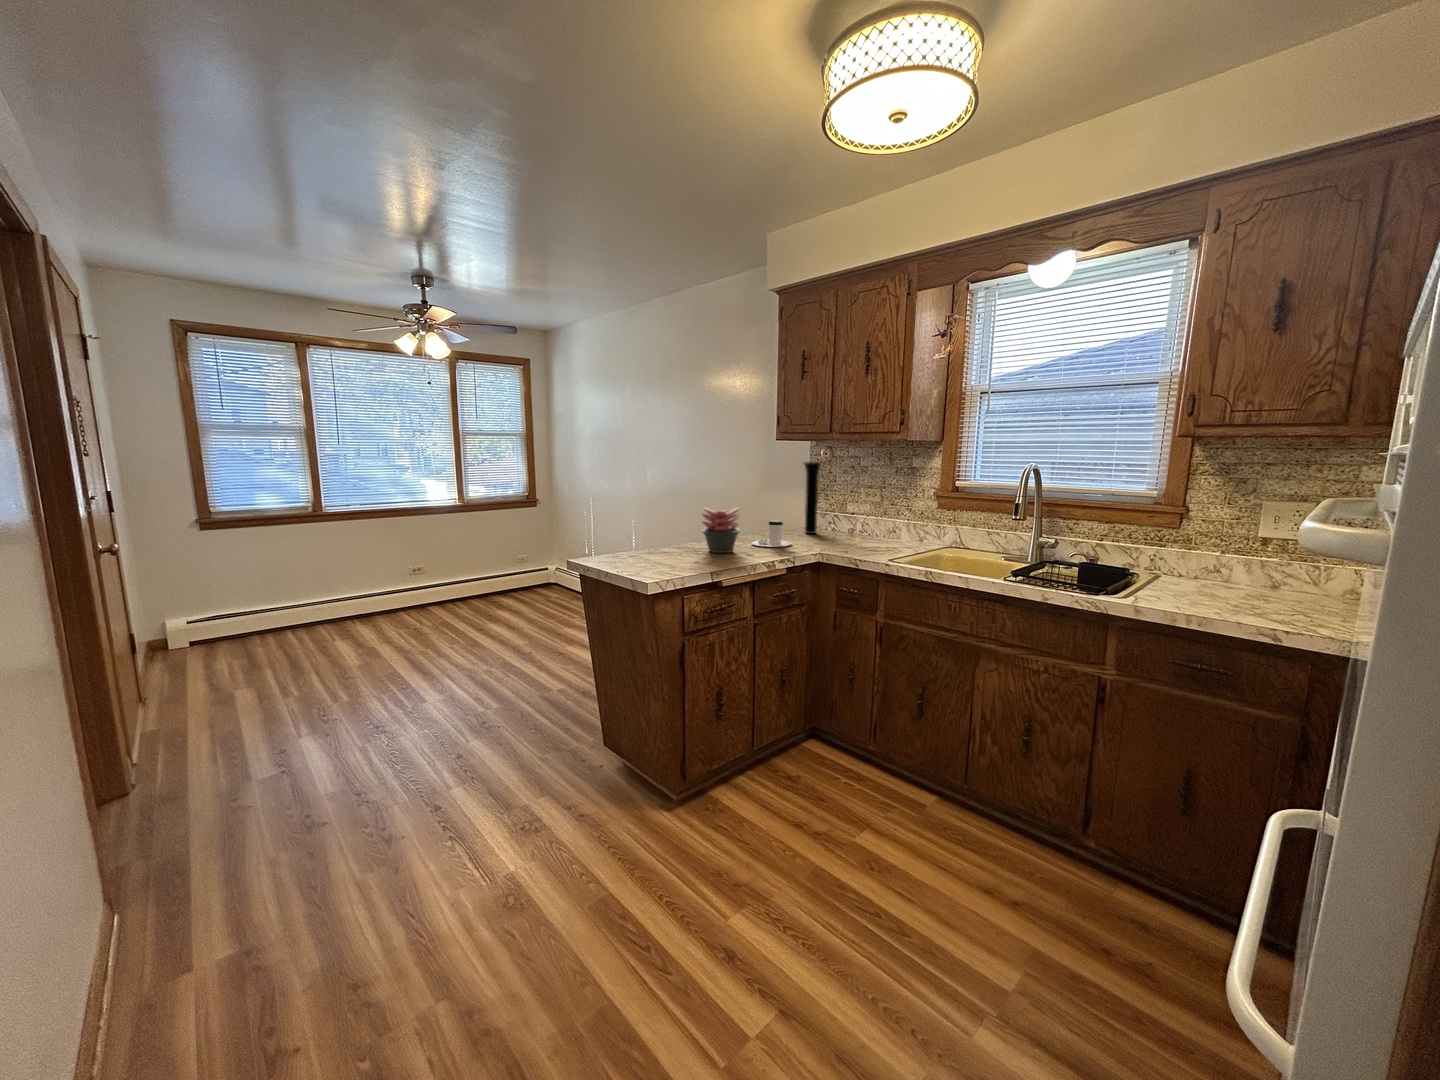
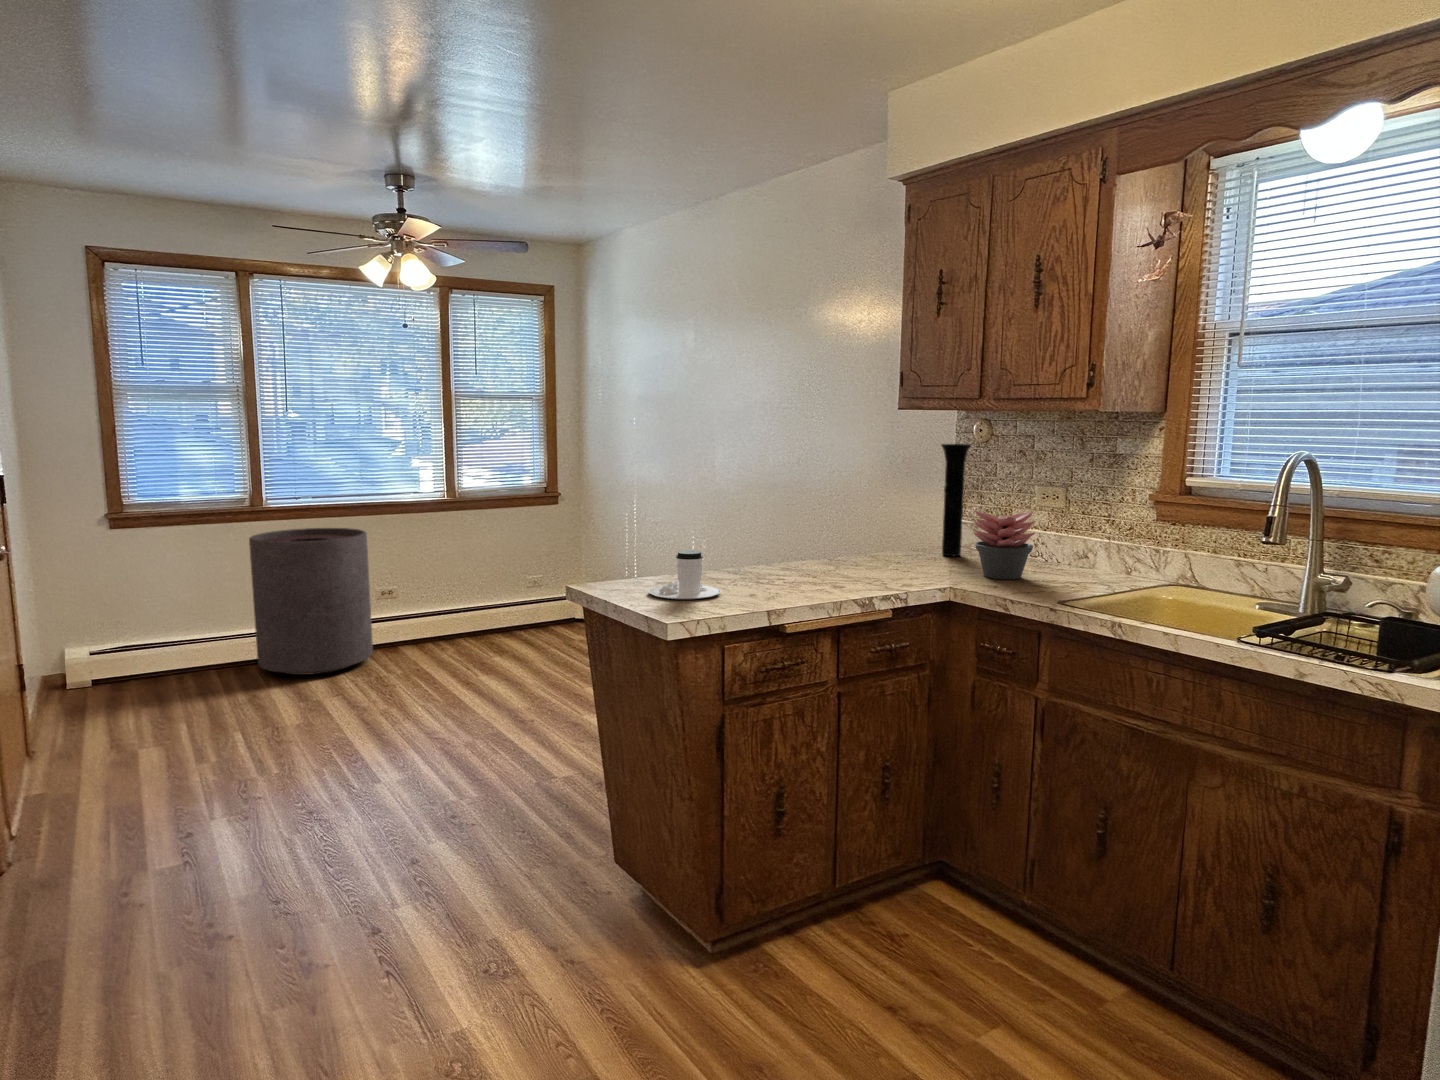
succulent plant: present [702,508,740,553] -> present [974,511,1036,579]
coffee cup: present [752,520,791,547] -> present [649,550,721,599]
trash can: none [312,526,409,630] -> present [249,528,373,675]

